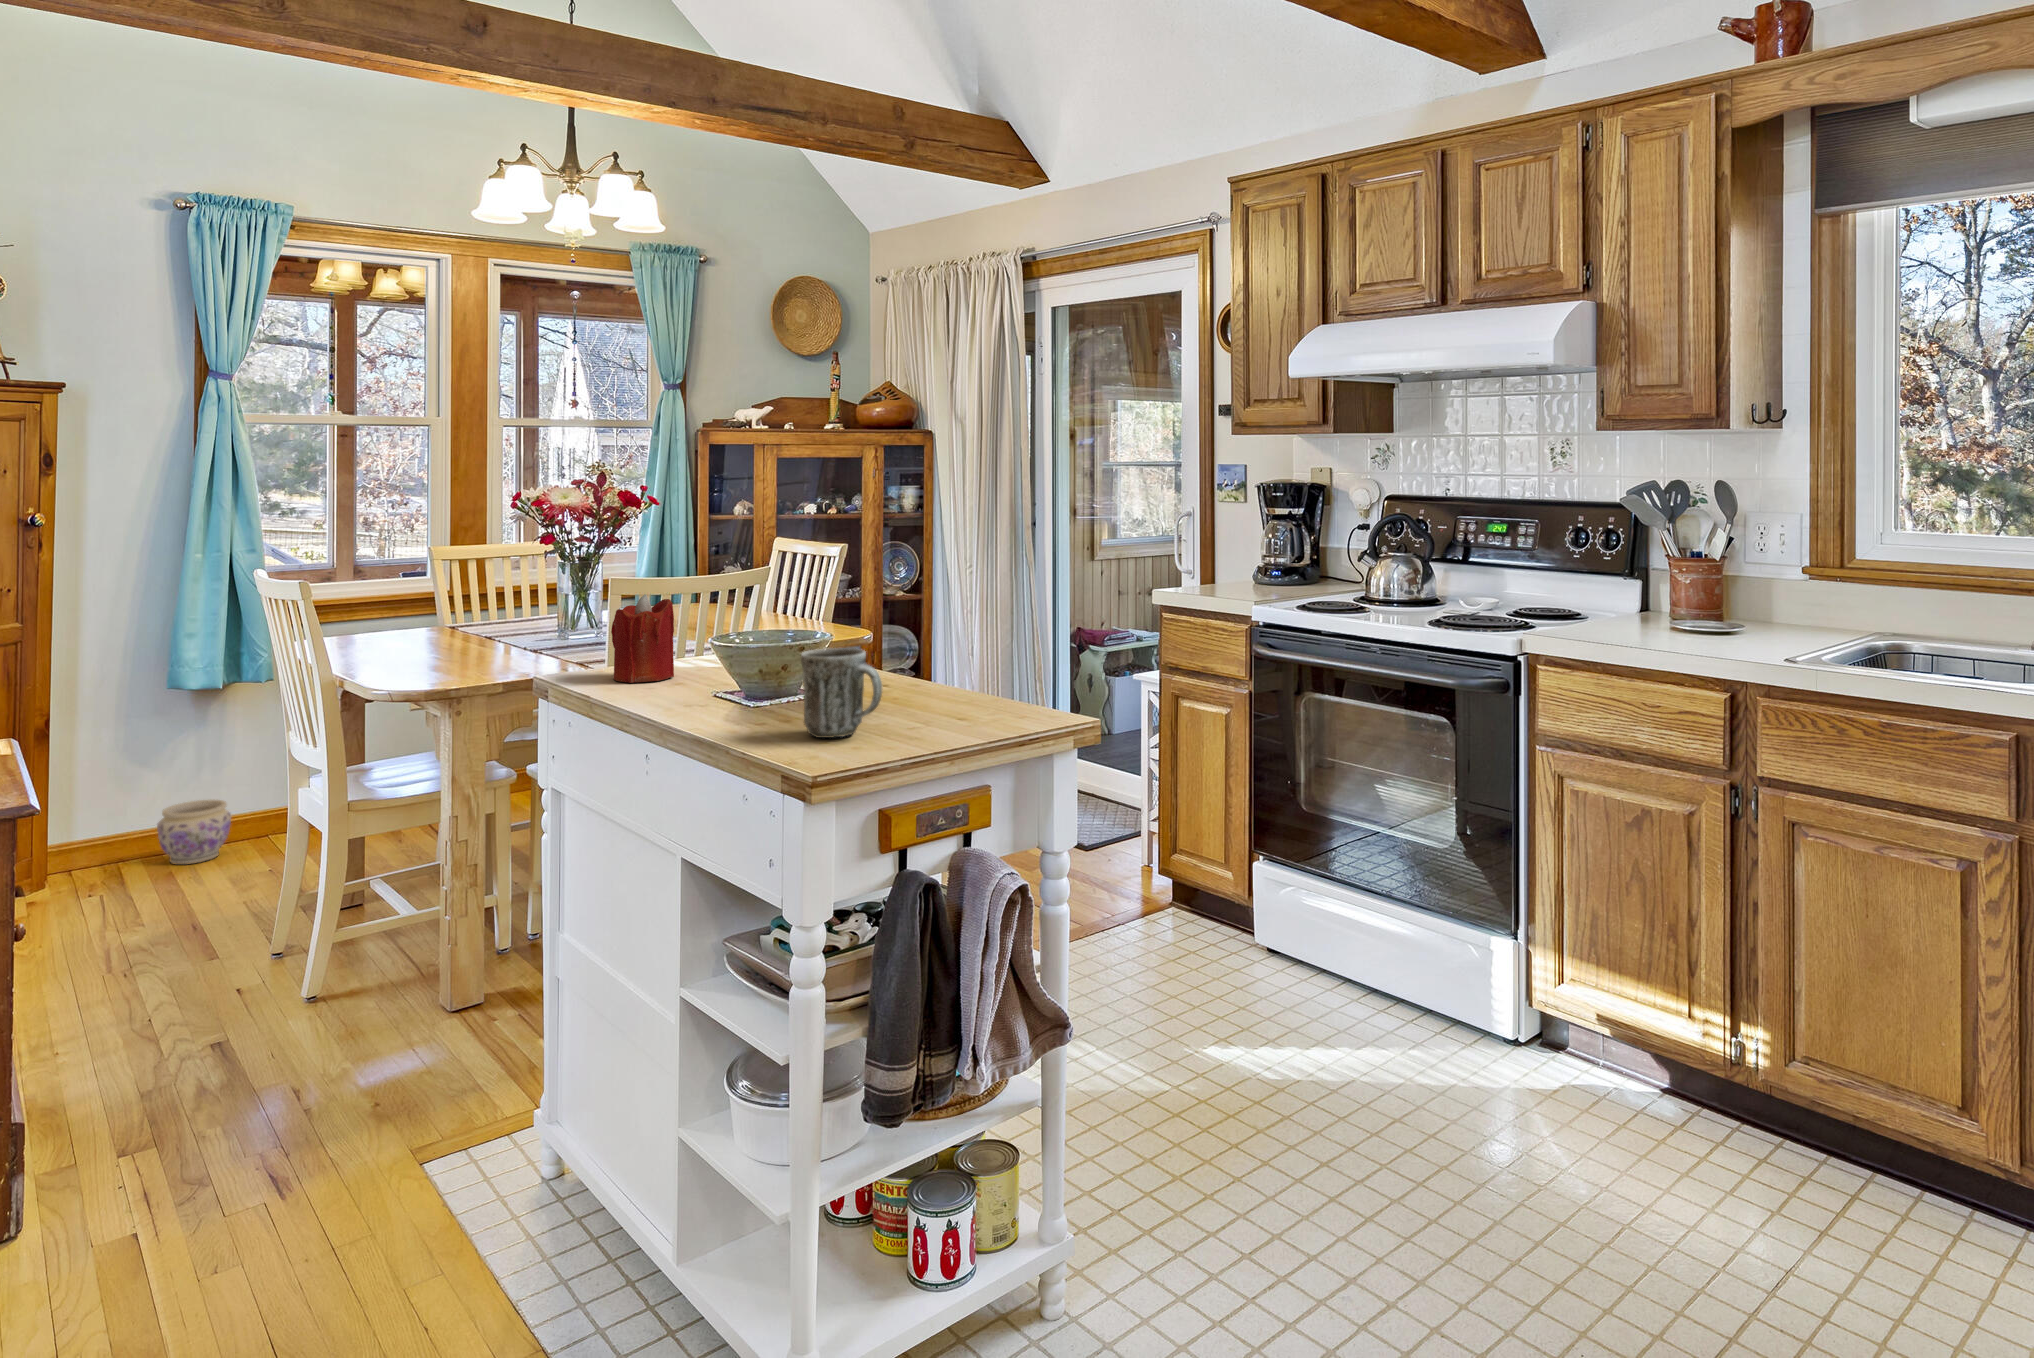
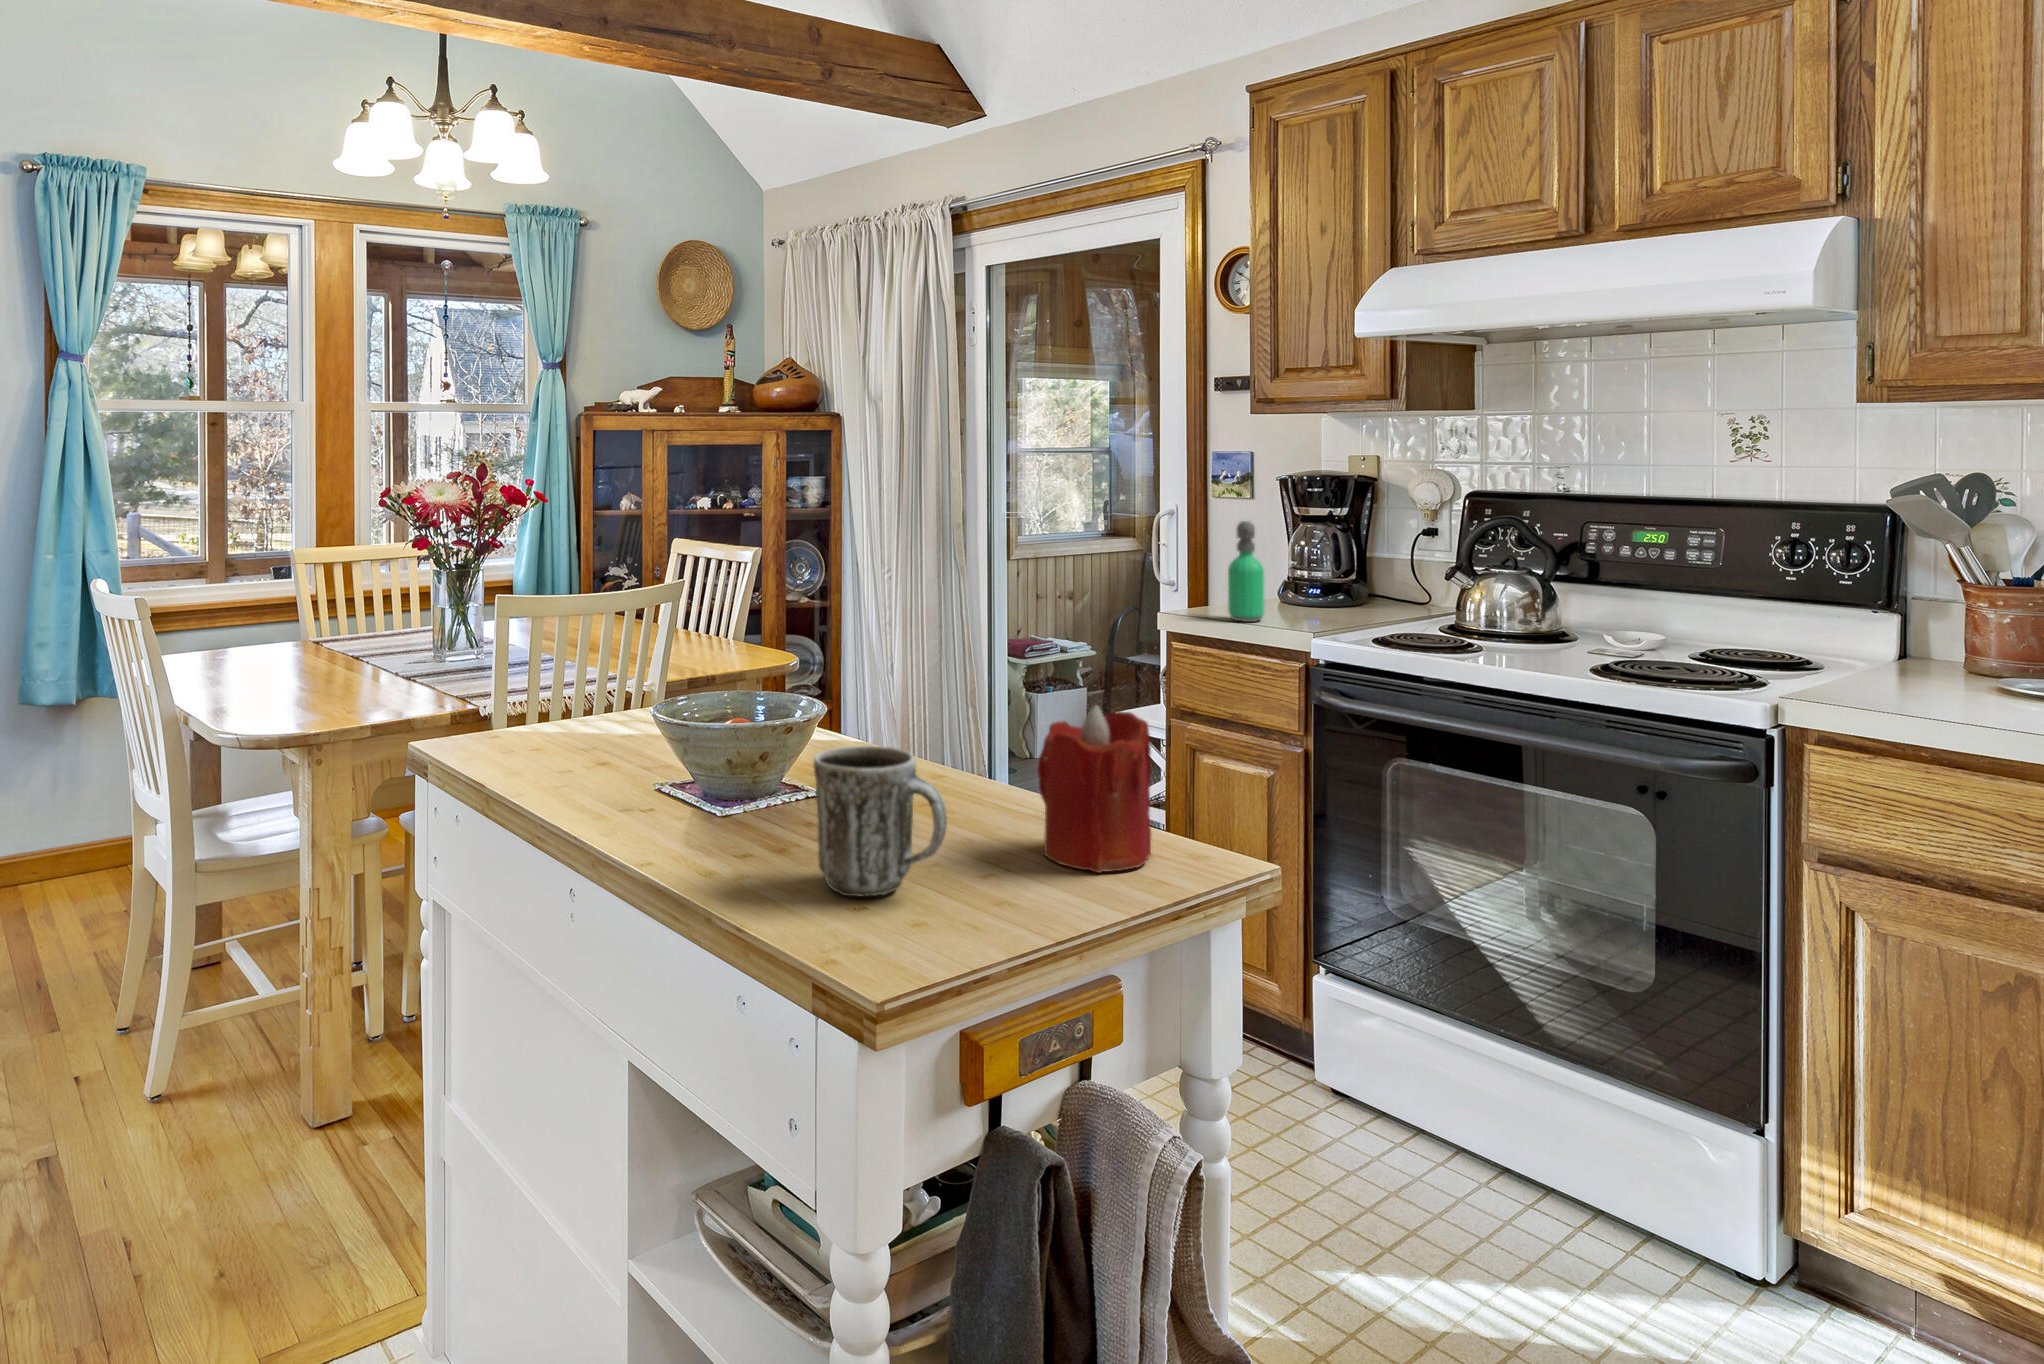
soap dispenser: none [1199,517,1226,595] -> present [1228,521,1265,622]
candle: present [611,594,674,683] -> present [1037,705,1151,873]
planter: present [157,800,231,865] -> none [9,829,87,904]

